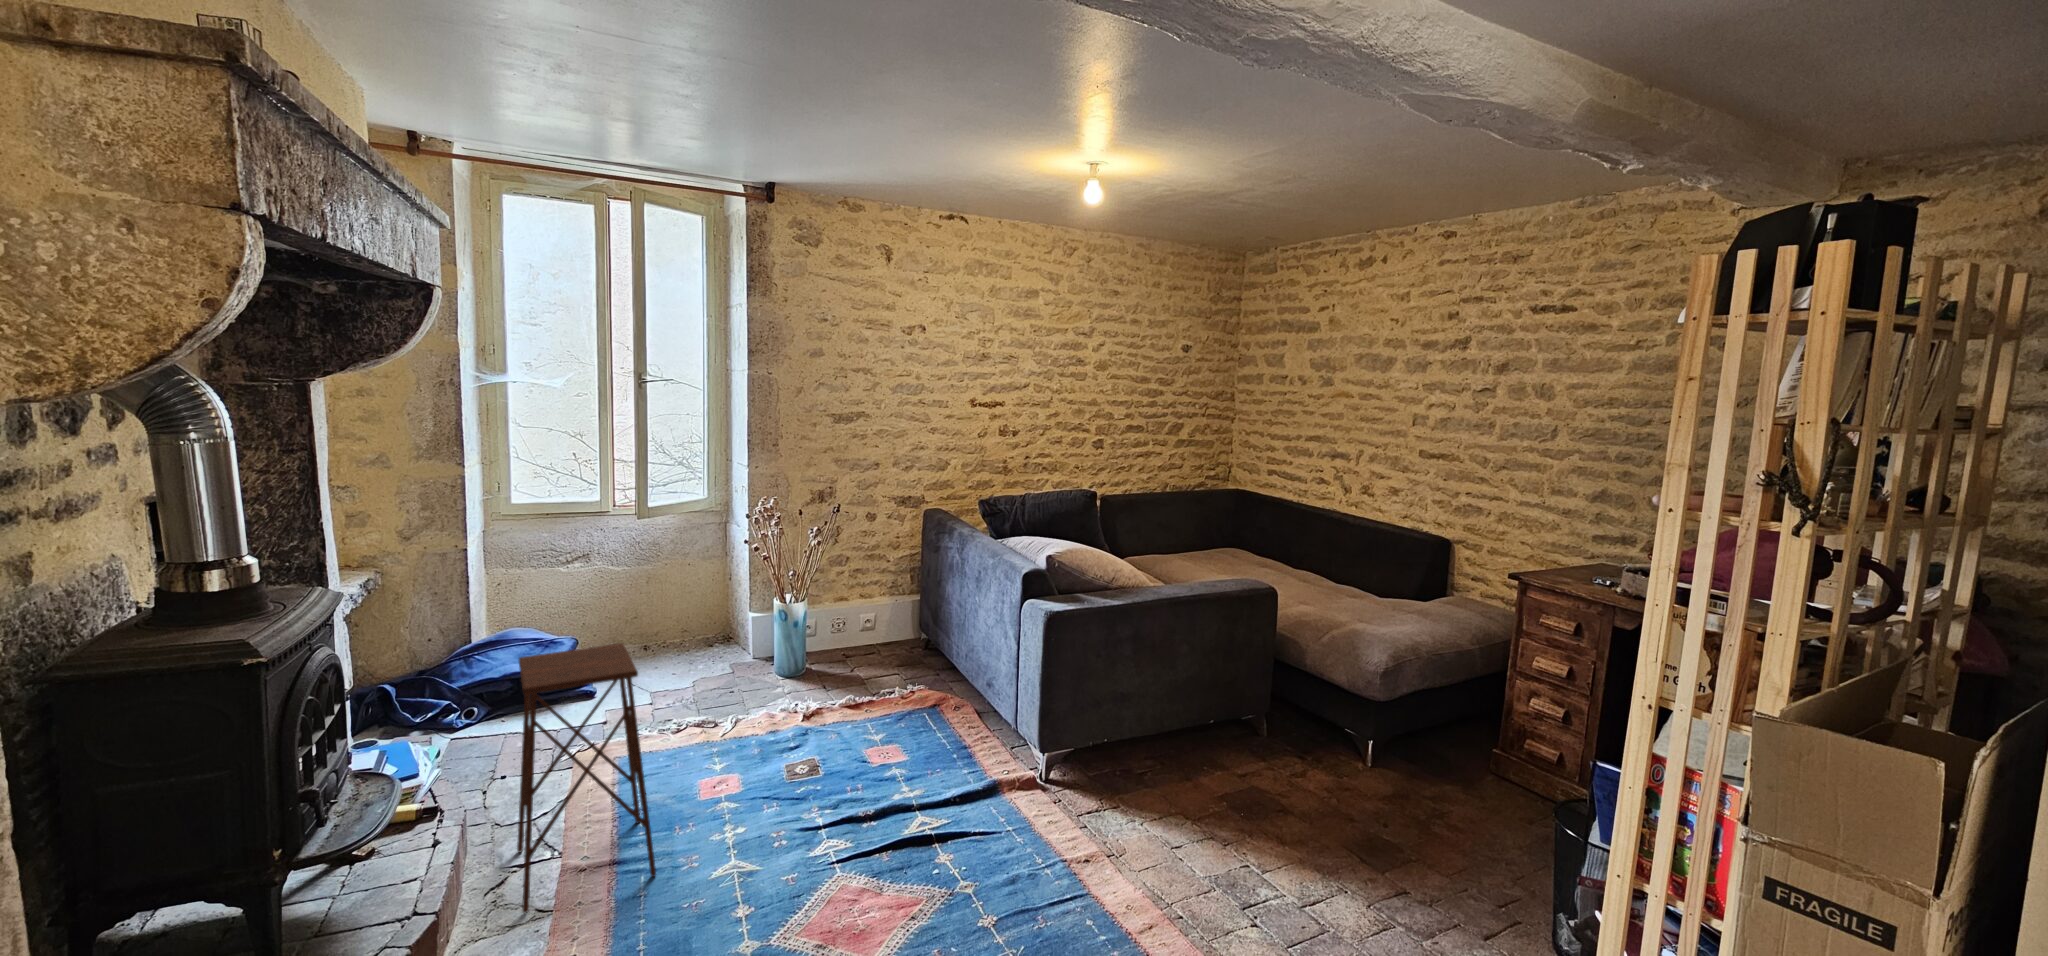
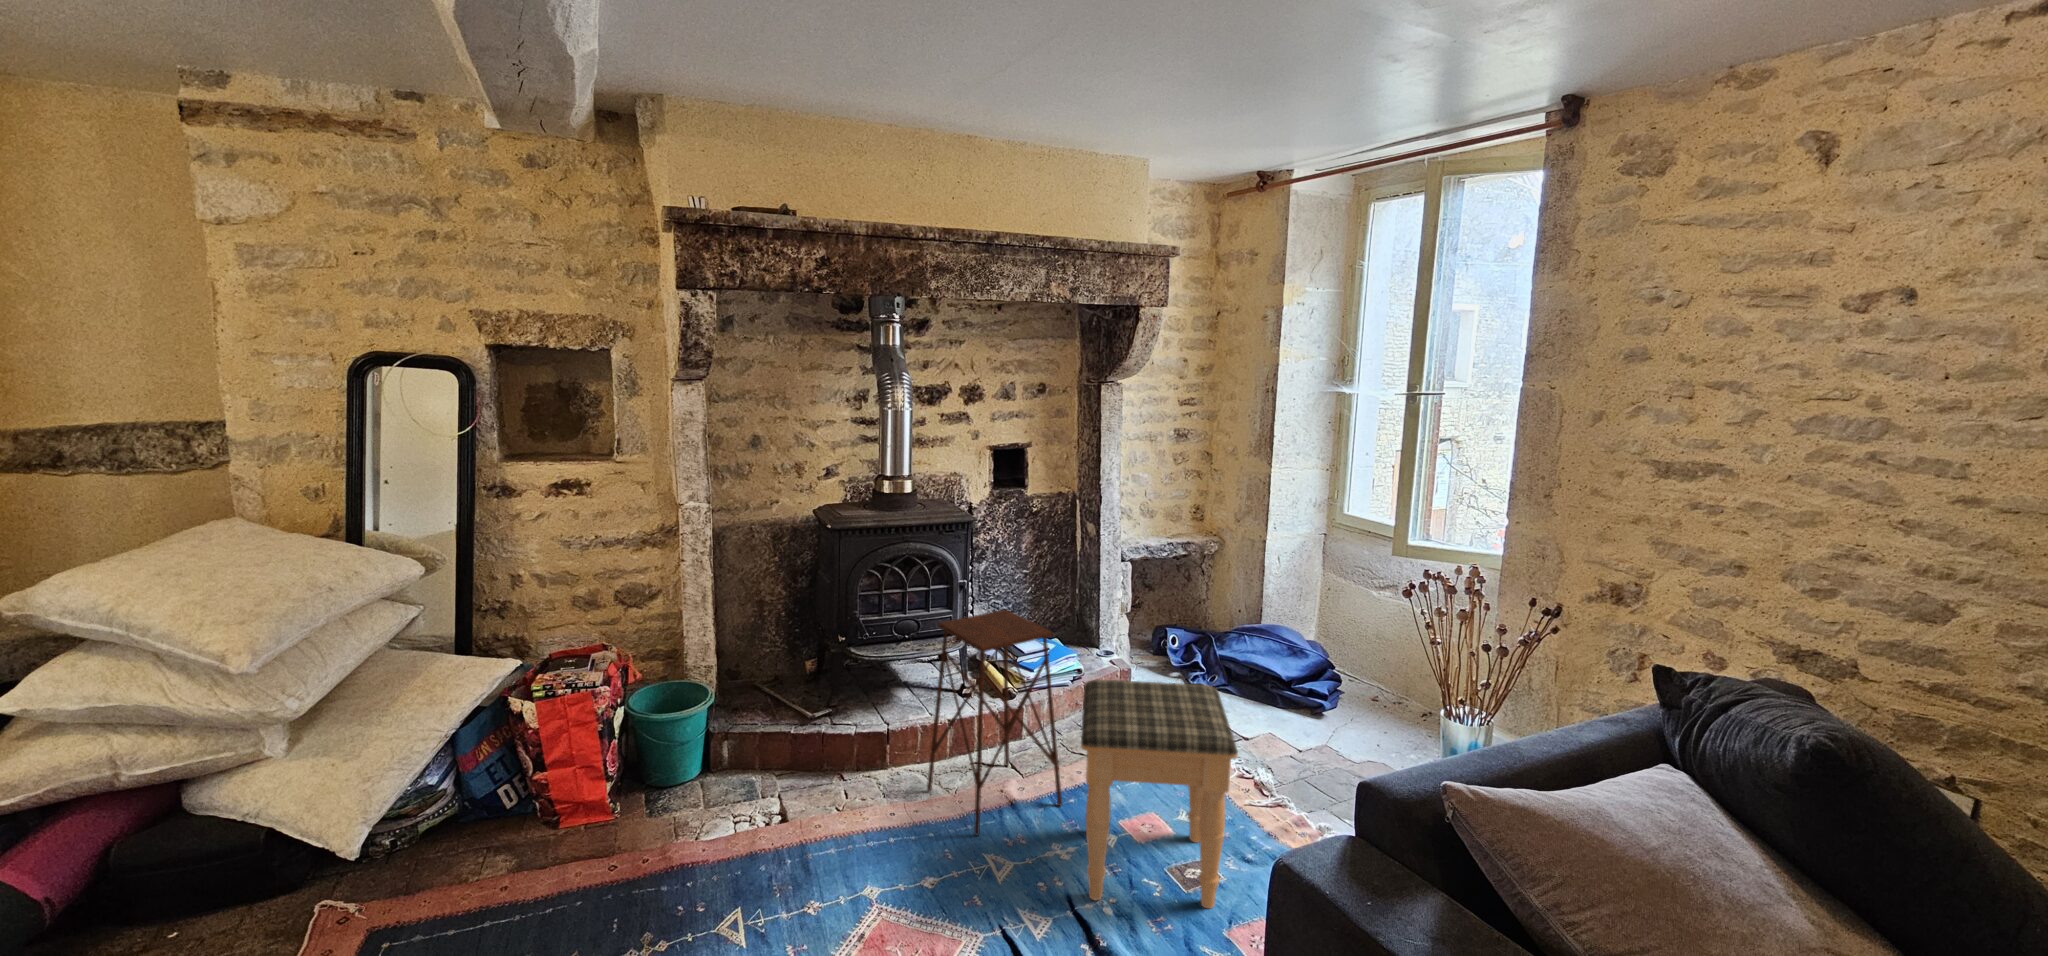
footstool: none [679,629,843,817] -> present [1081,680,1238,909]

